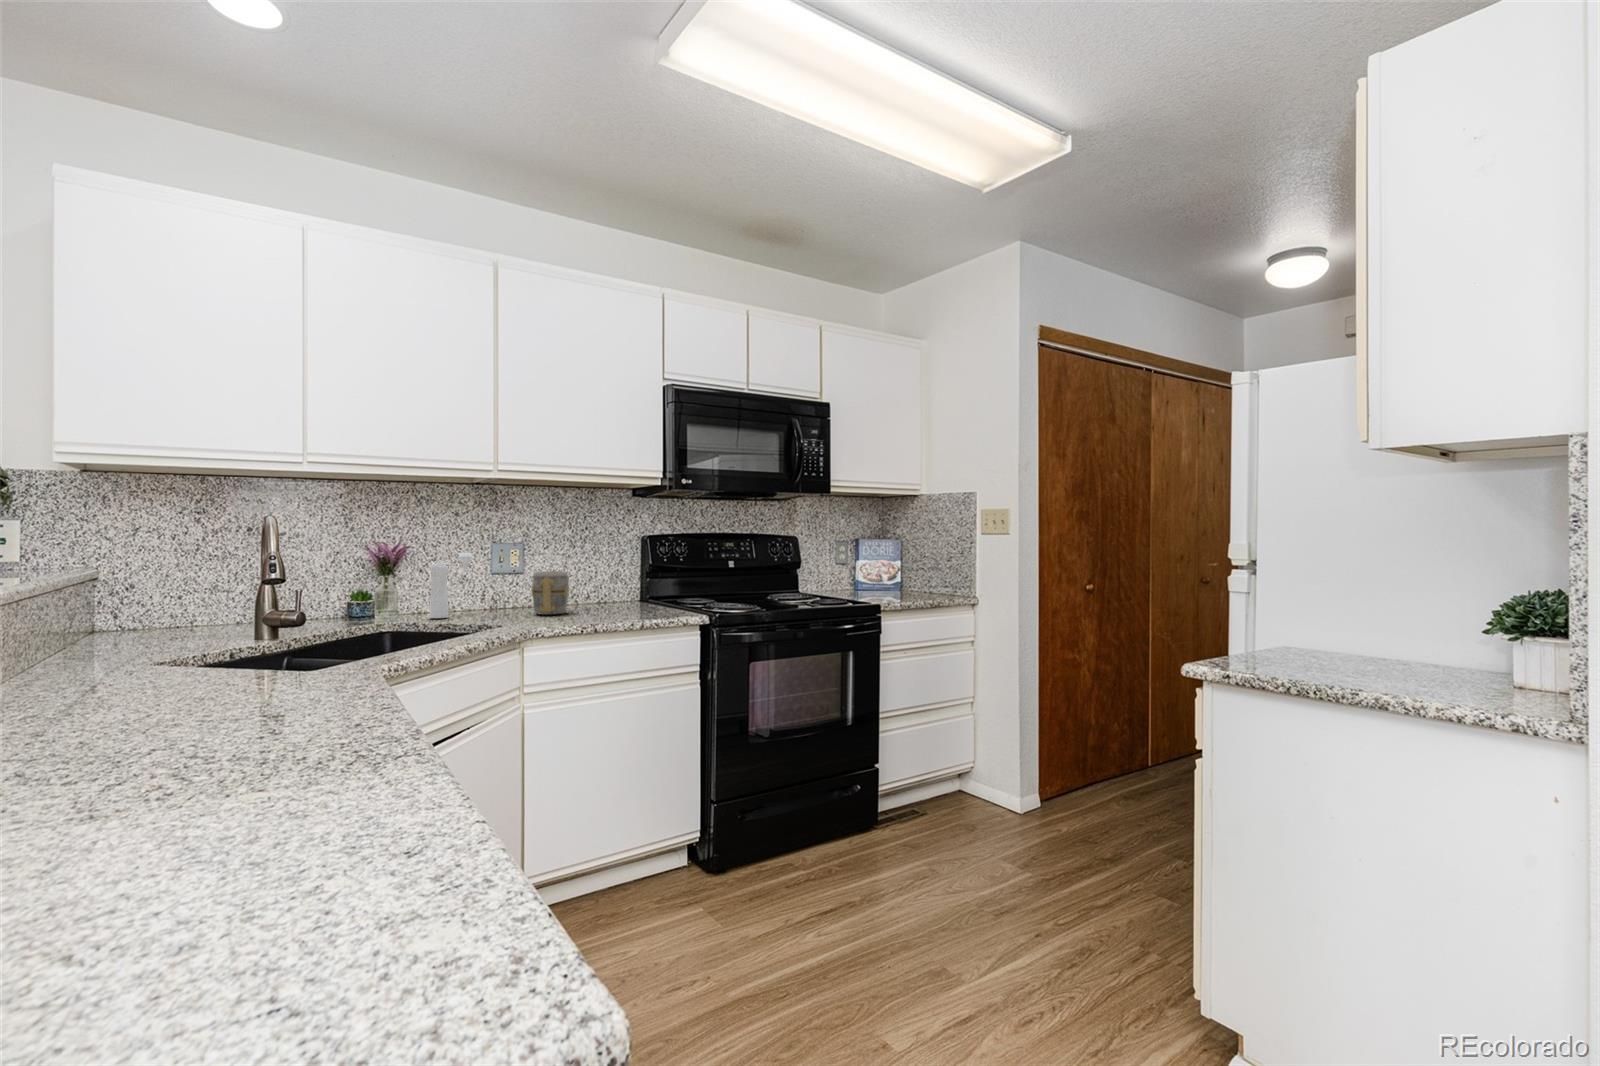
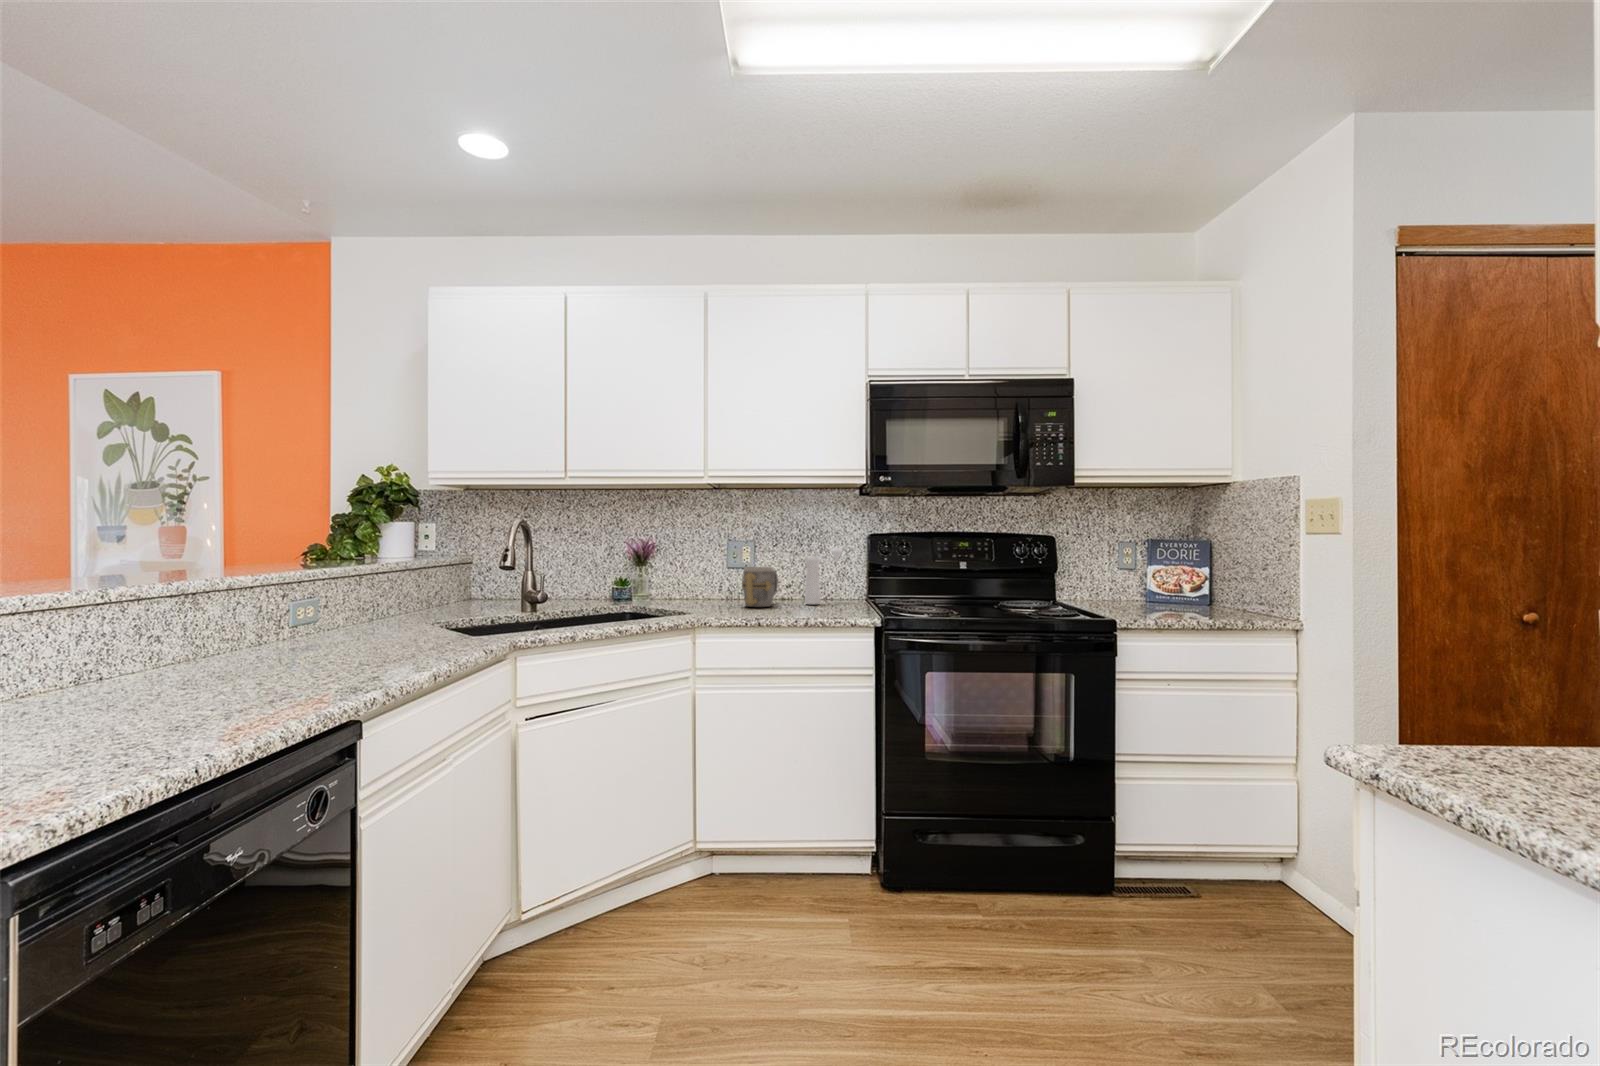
pepper mill: present [429,553,472,618] -> present [805,548,842,604]

